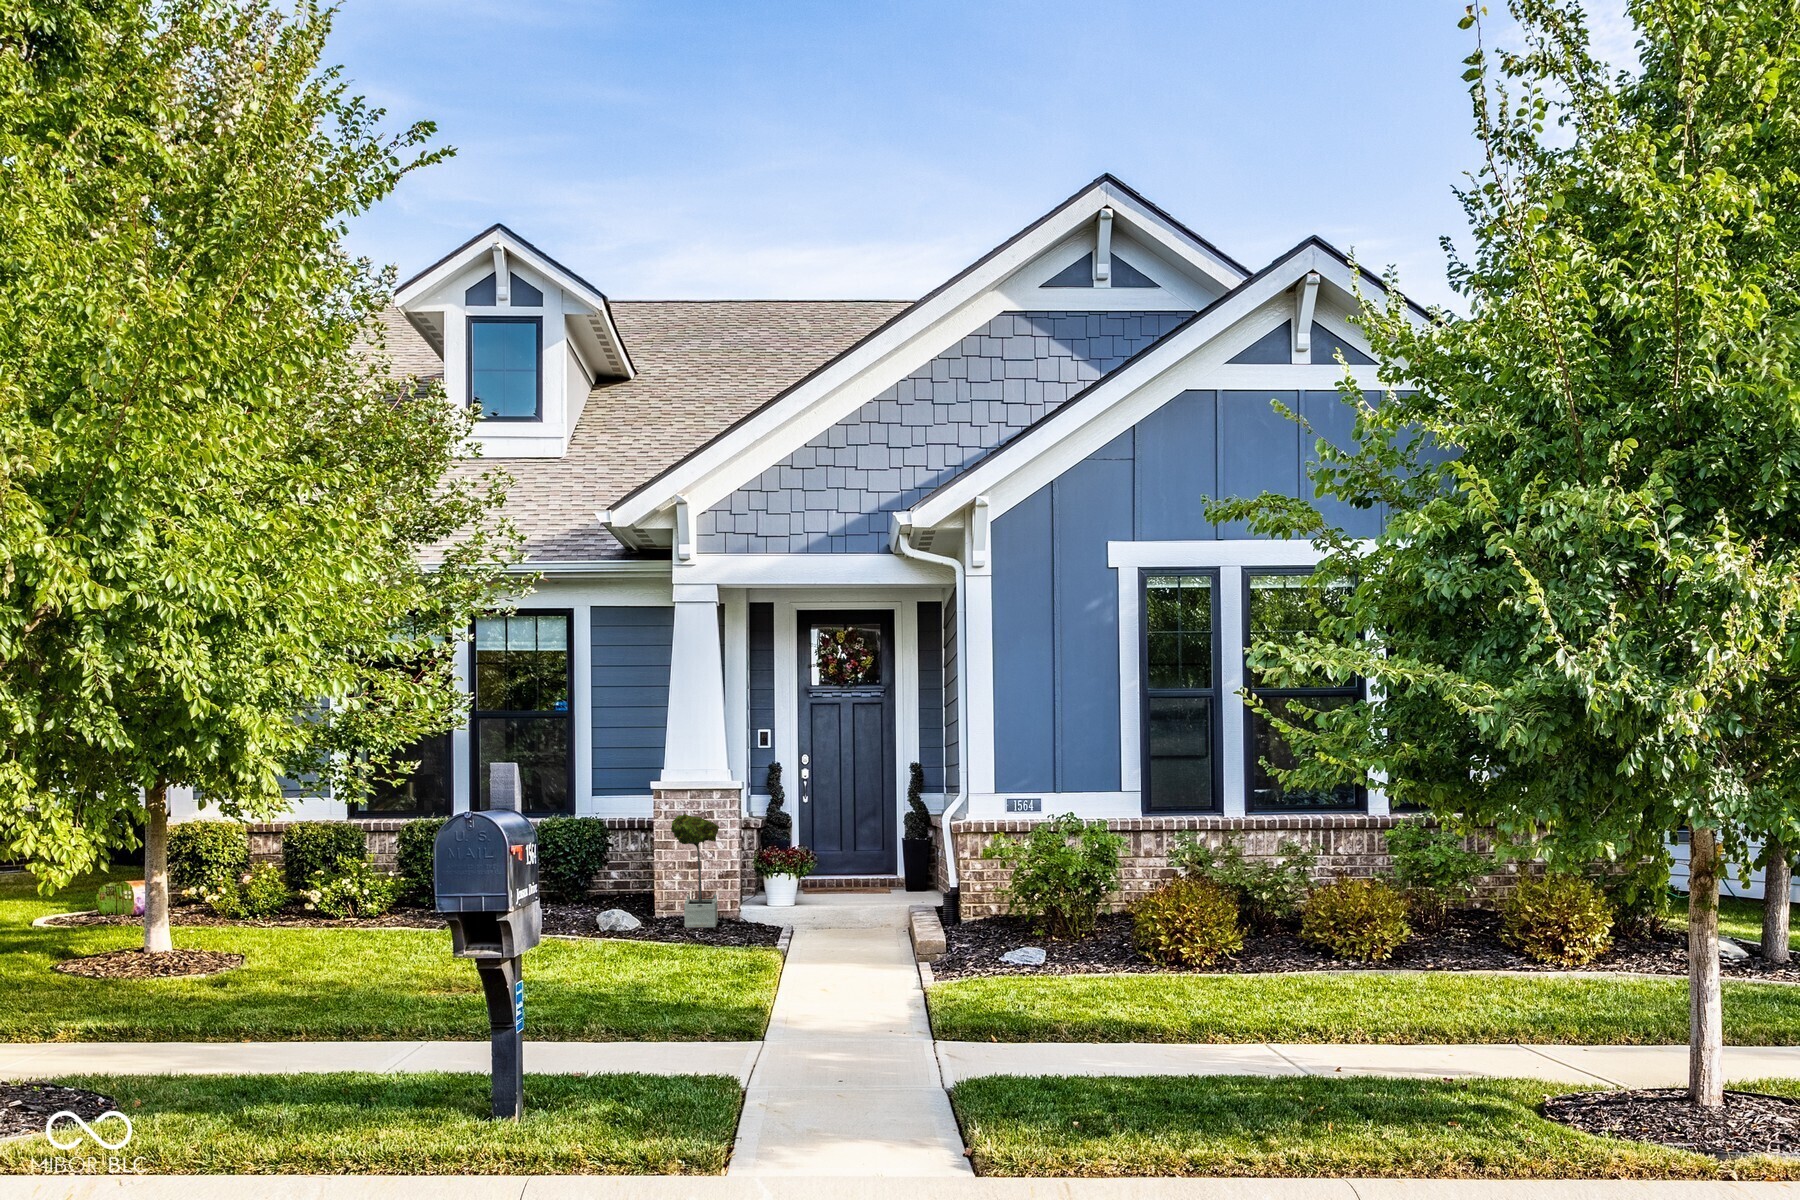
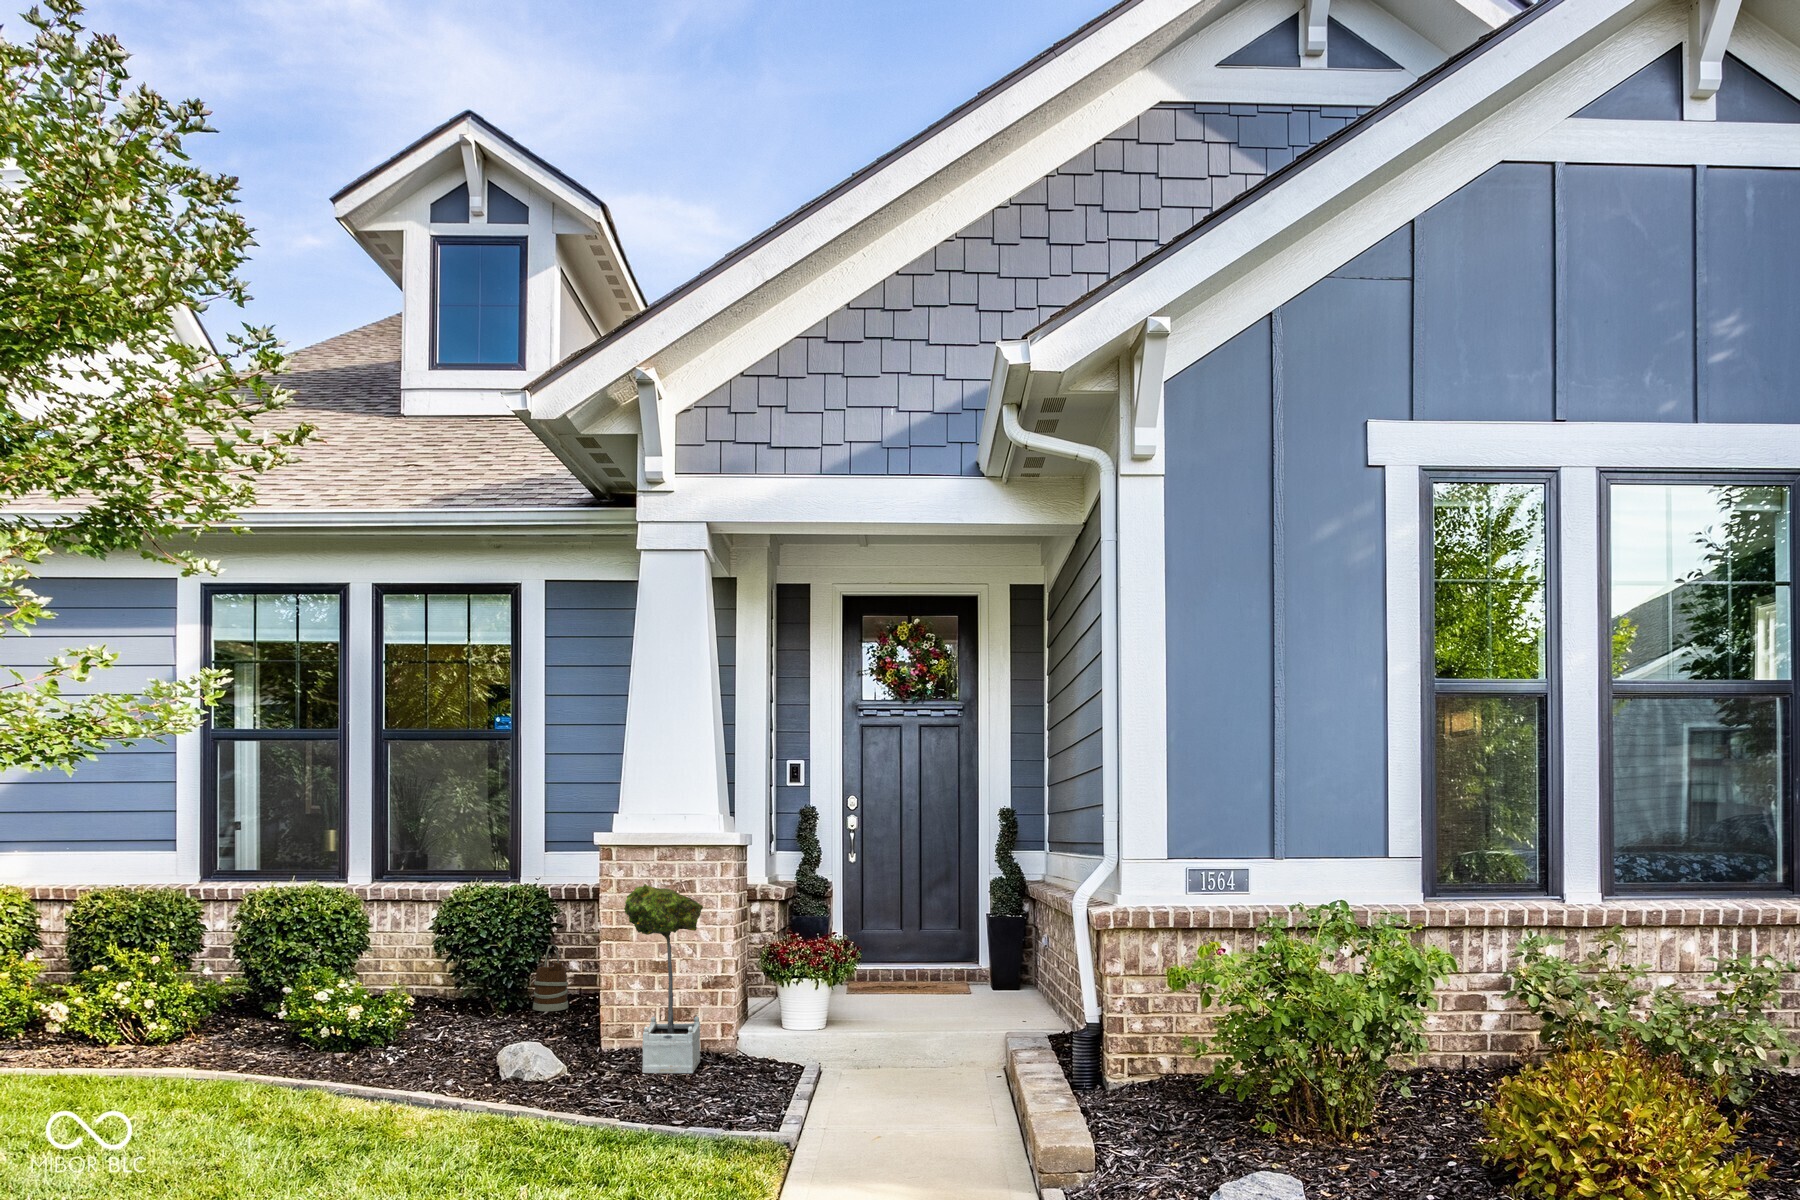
wooden bucket: none [593,858,617,901] -> present [533,945,568,1011]

